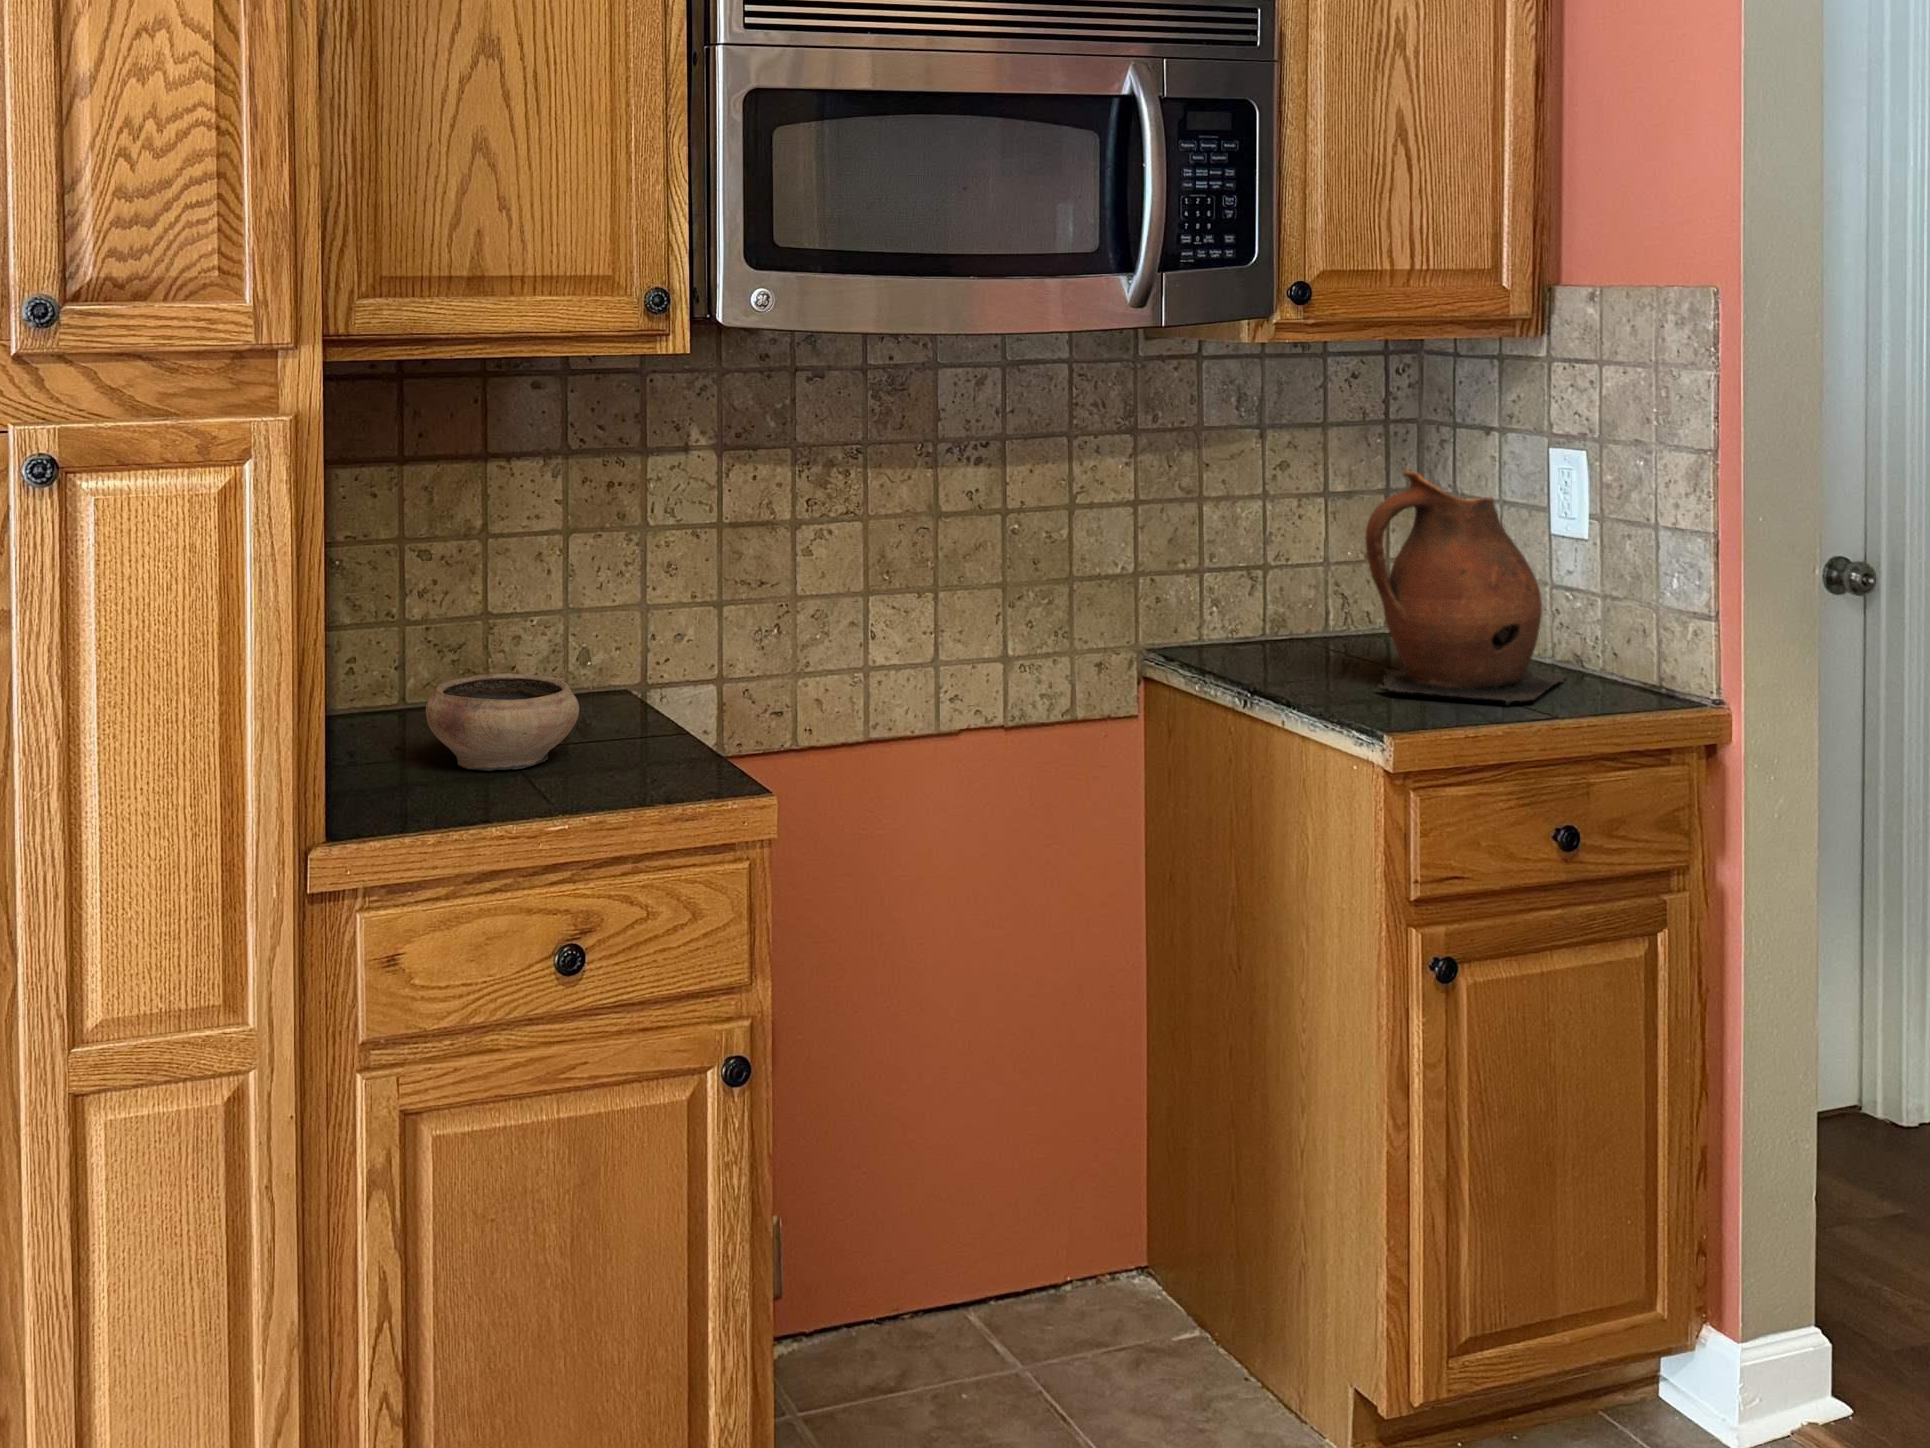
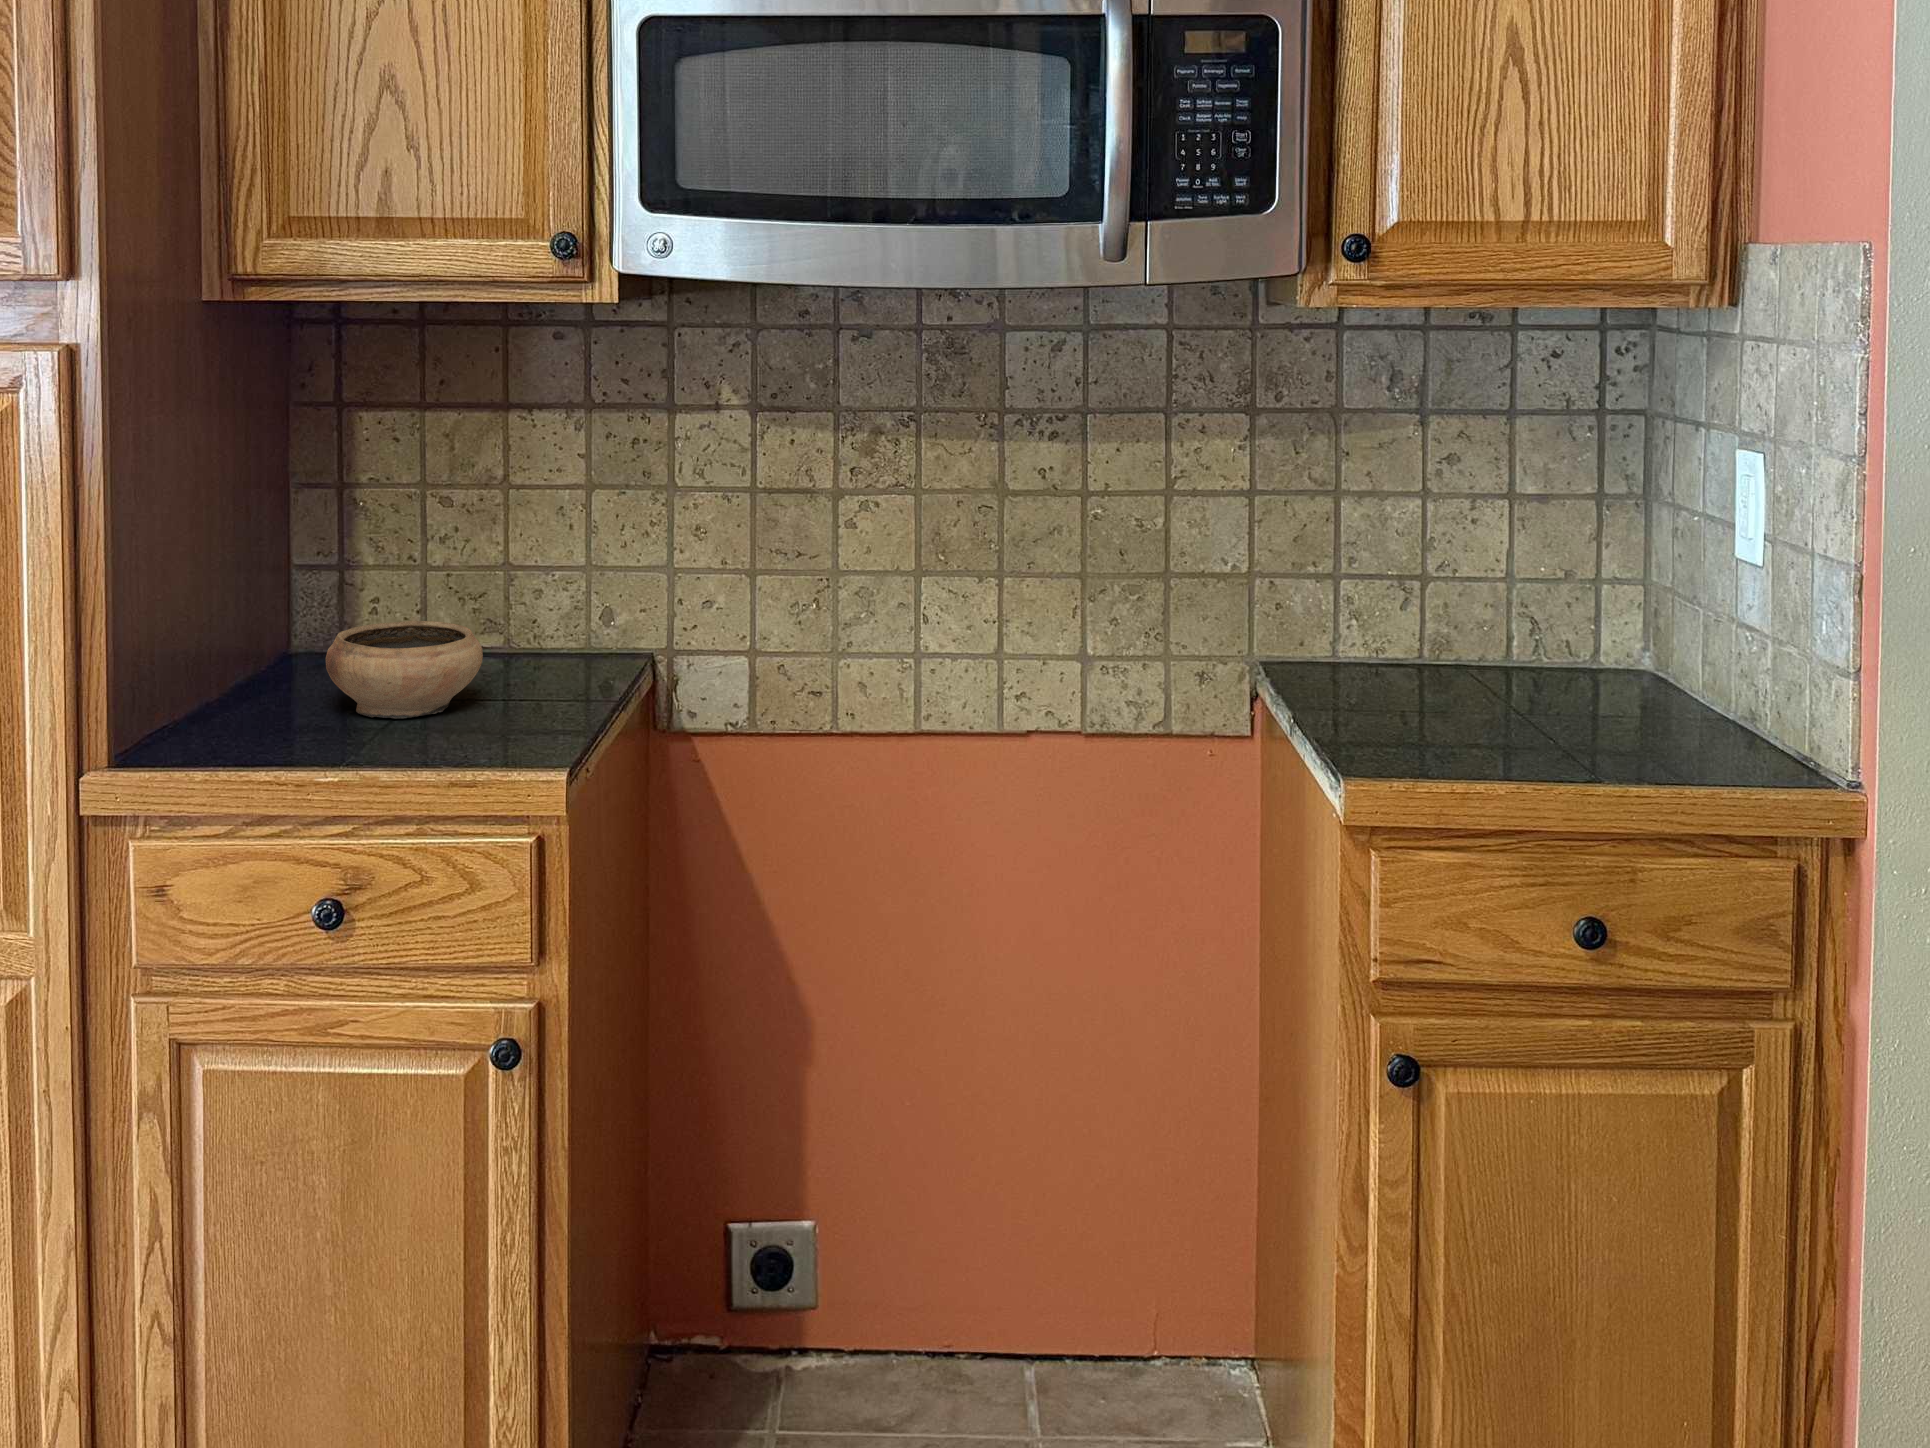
ceramic pitcher: present [1365,471,1567,705] -> none [1430,470,1701,770]

